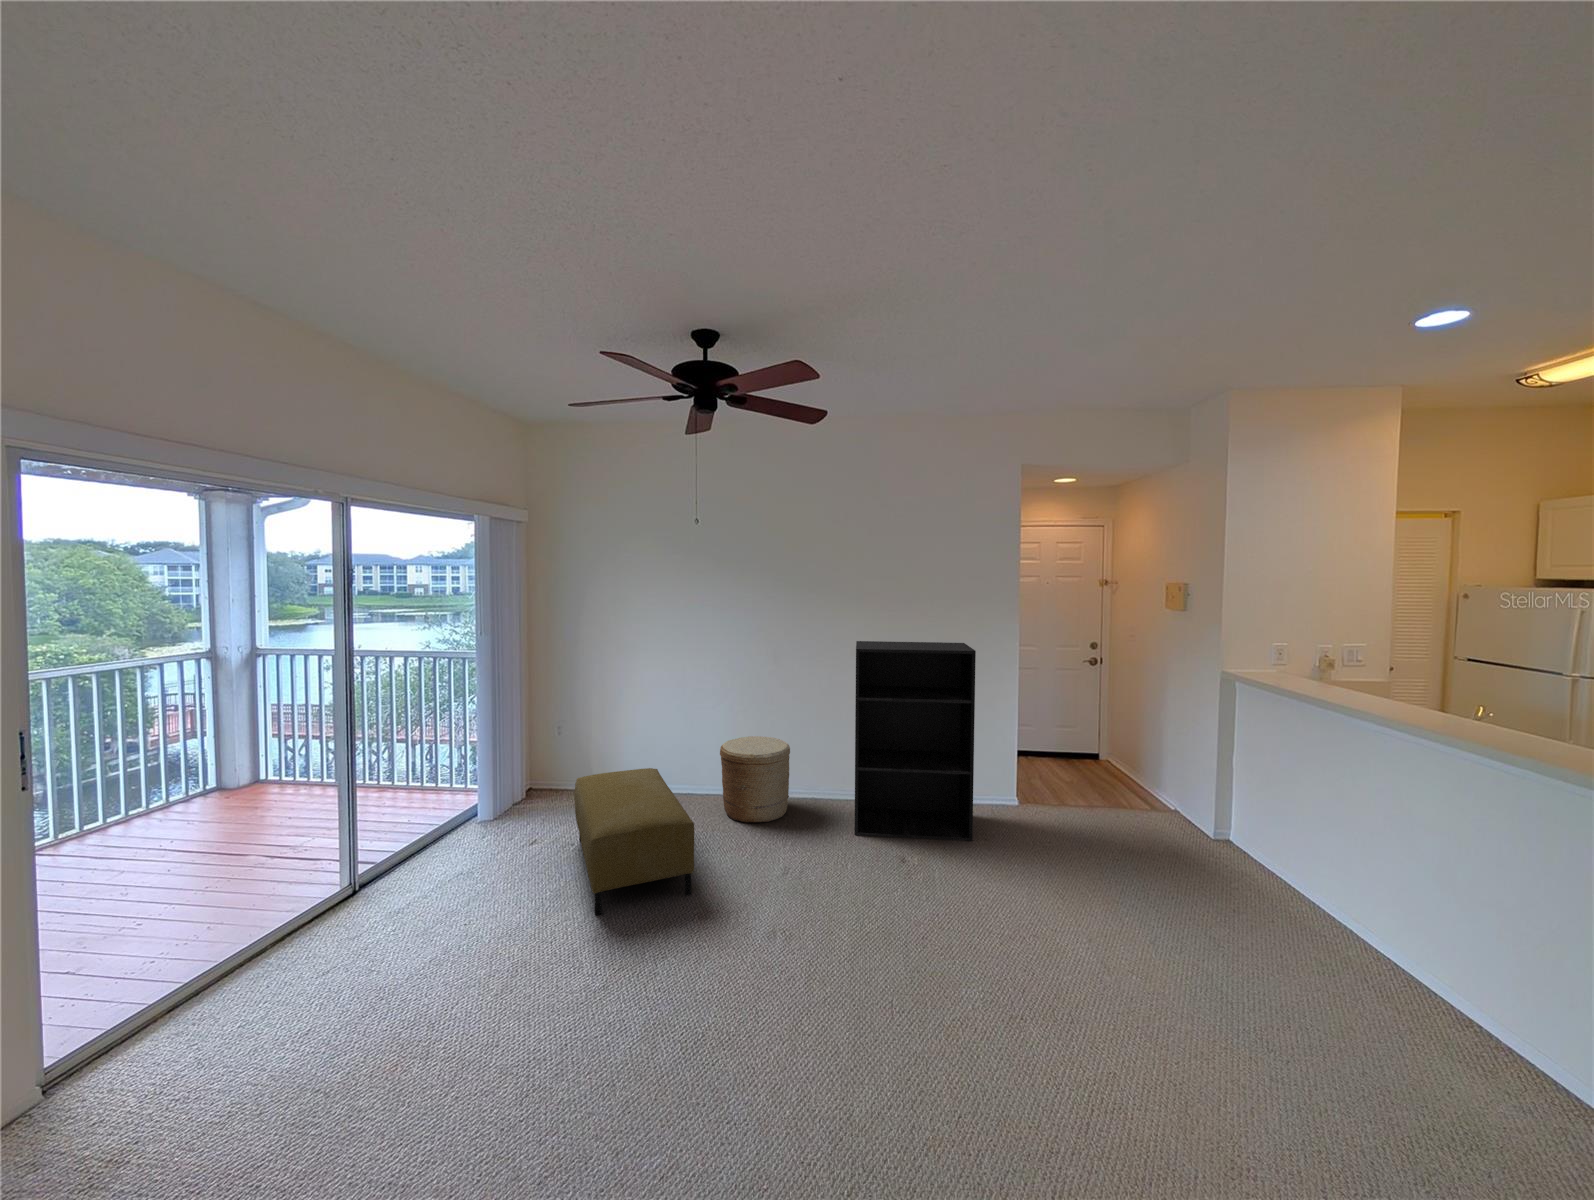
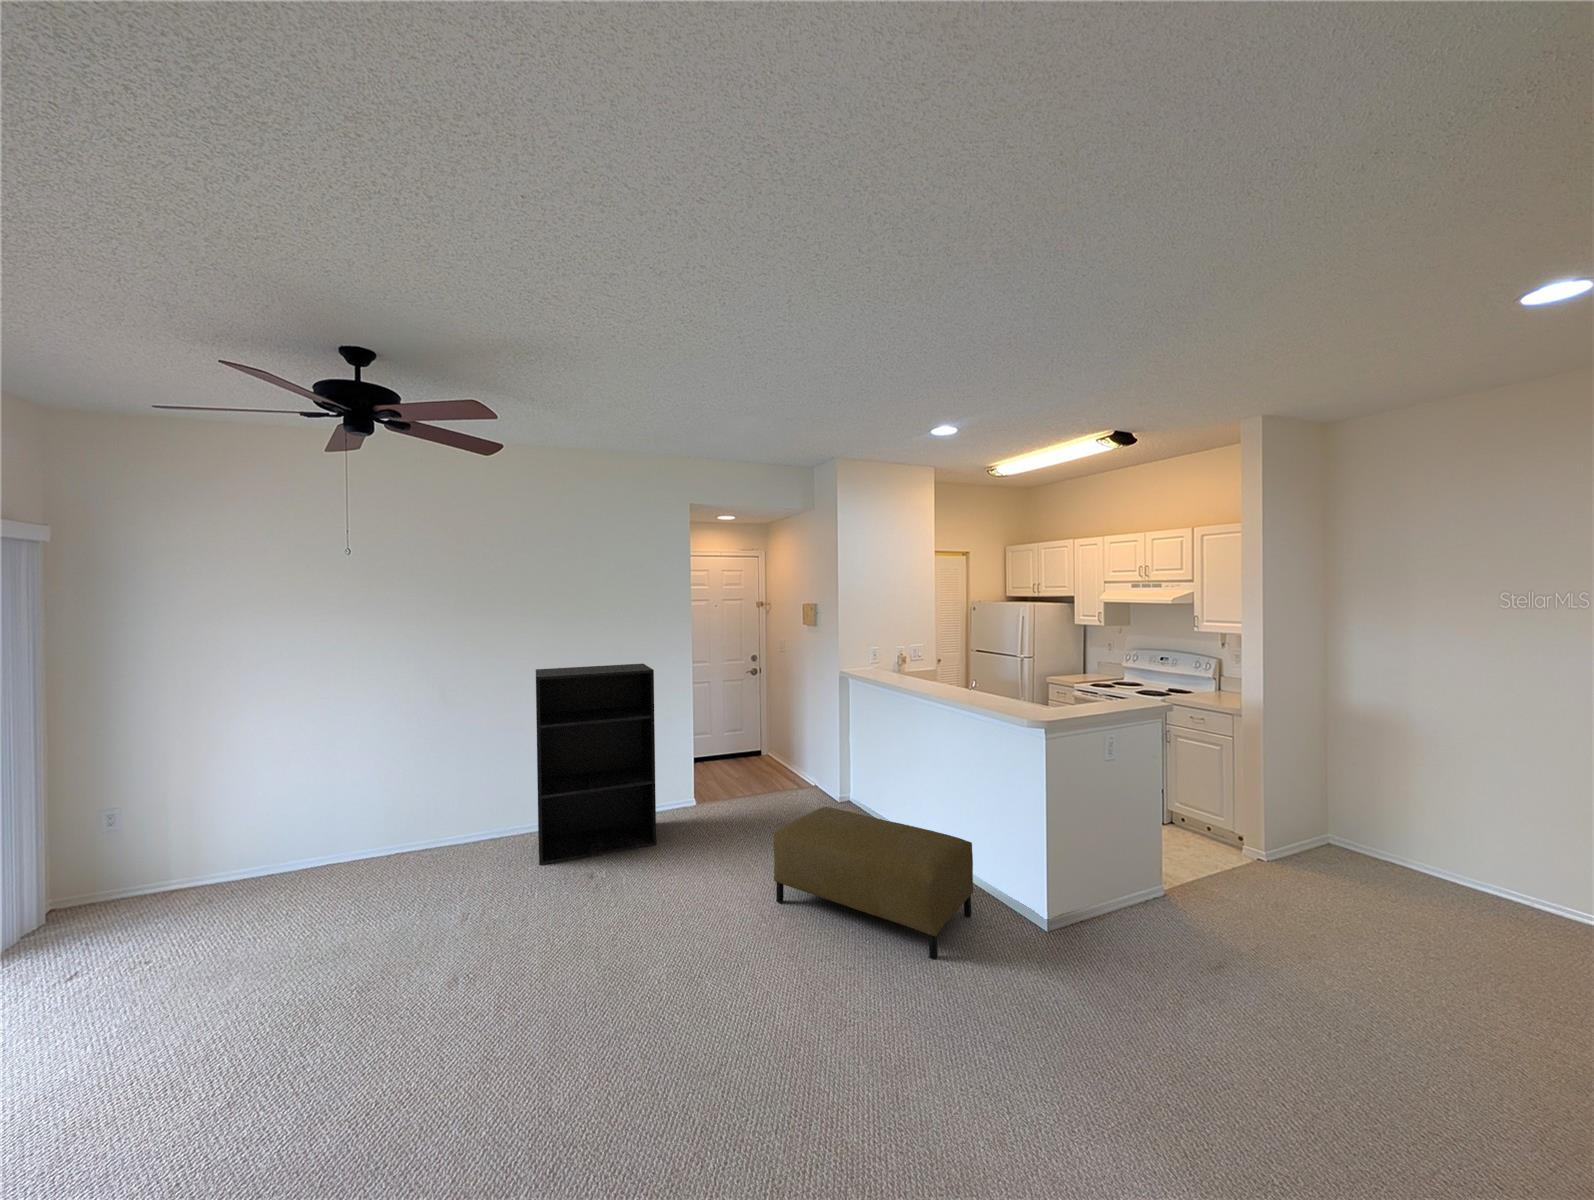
woven basket: present [720,736,790,823] -> none [371,782,462,882]
ottoman: present [574,768,695,915] -> present [773,807,973,960]

